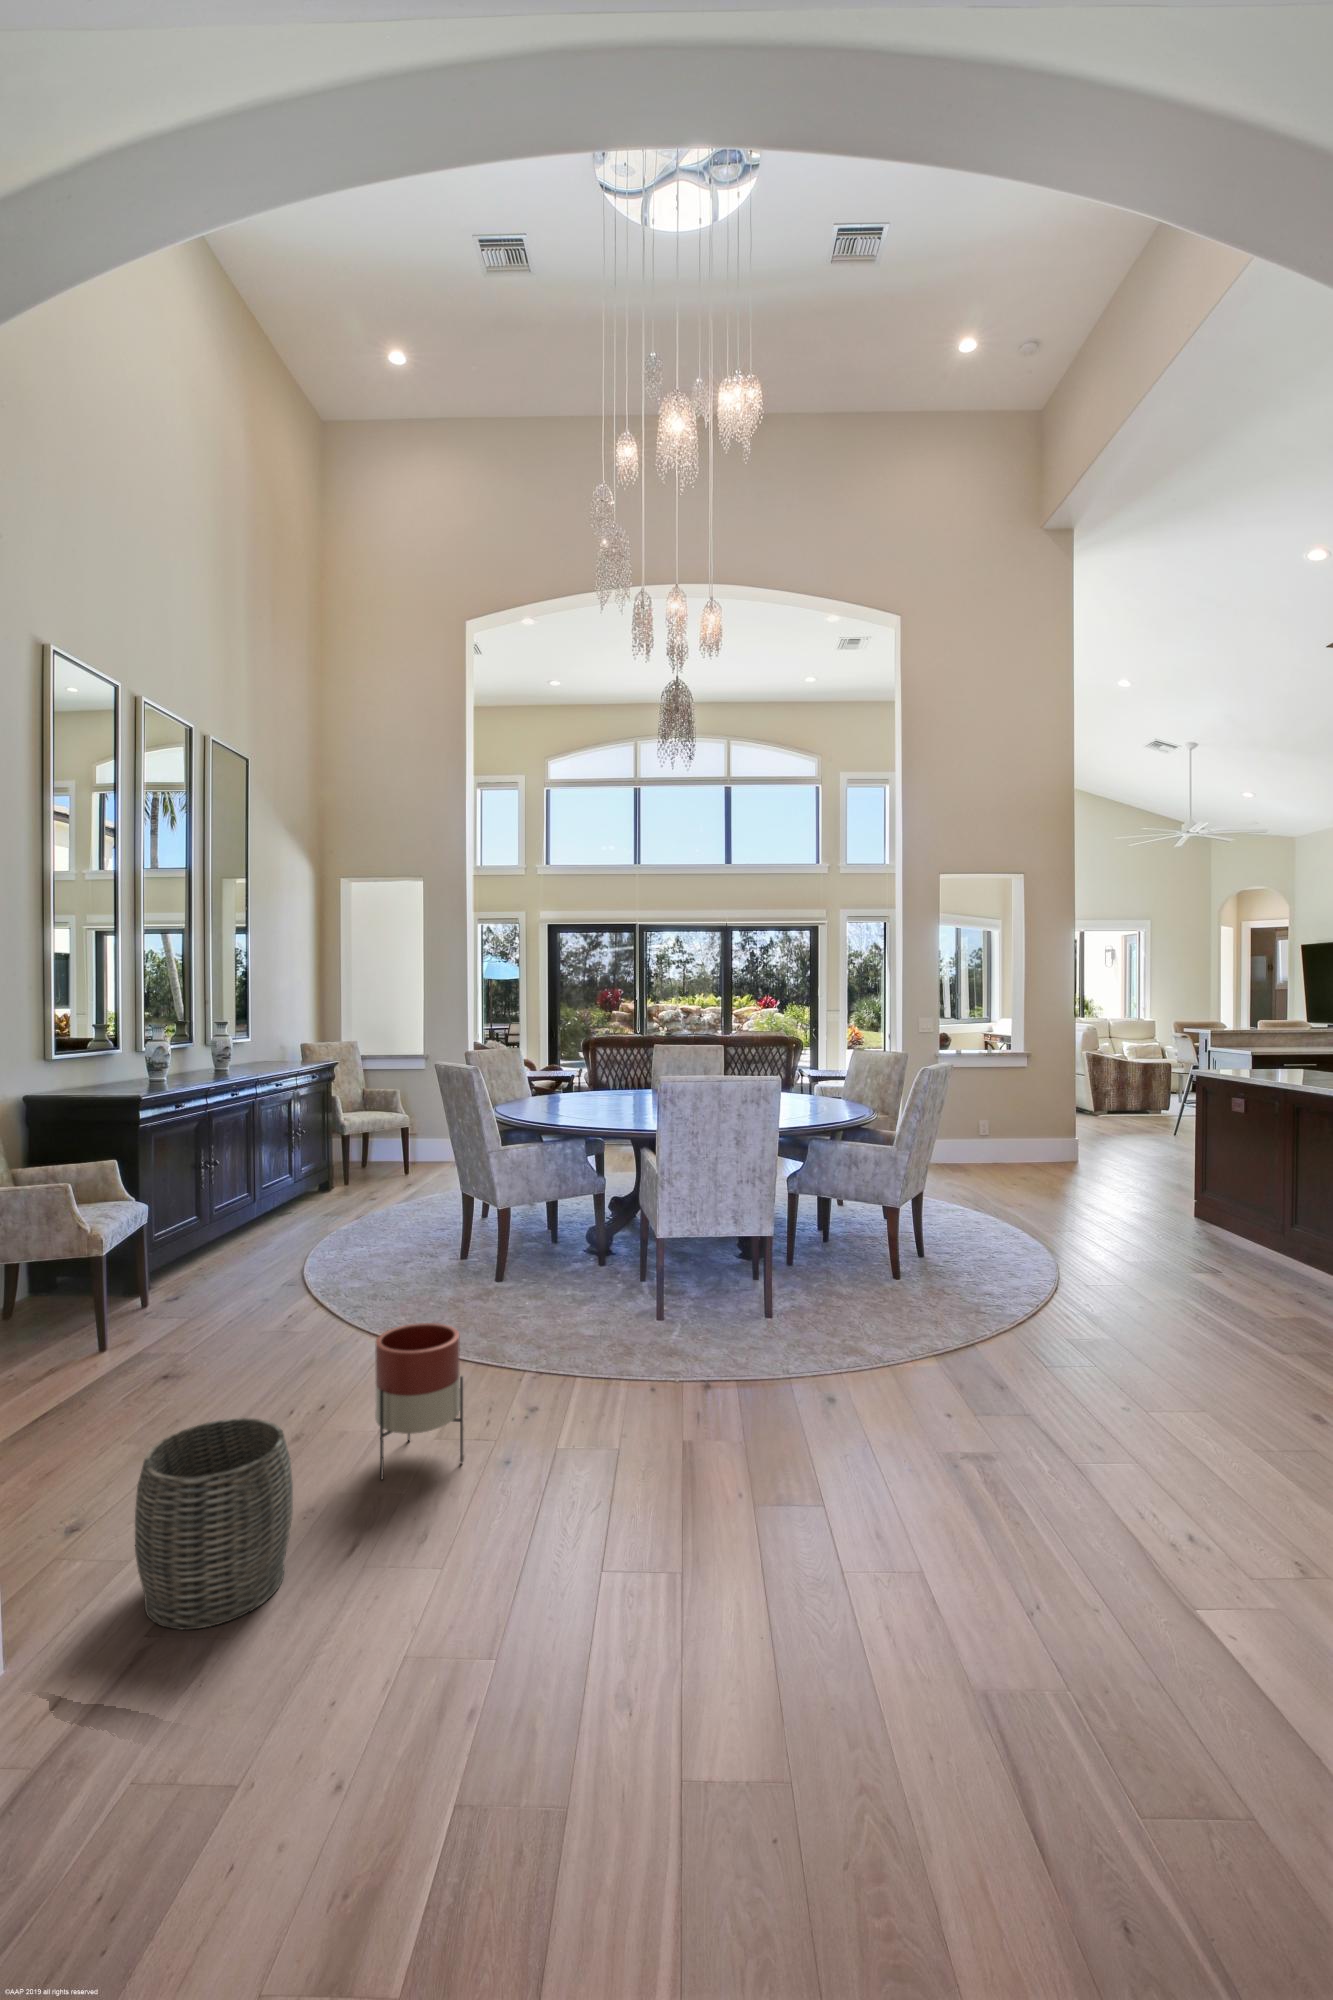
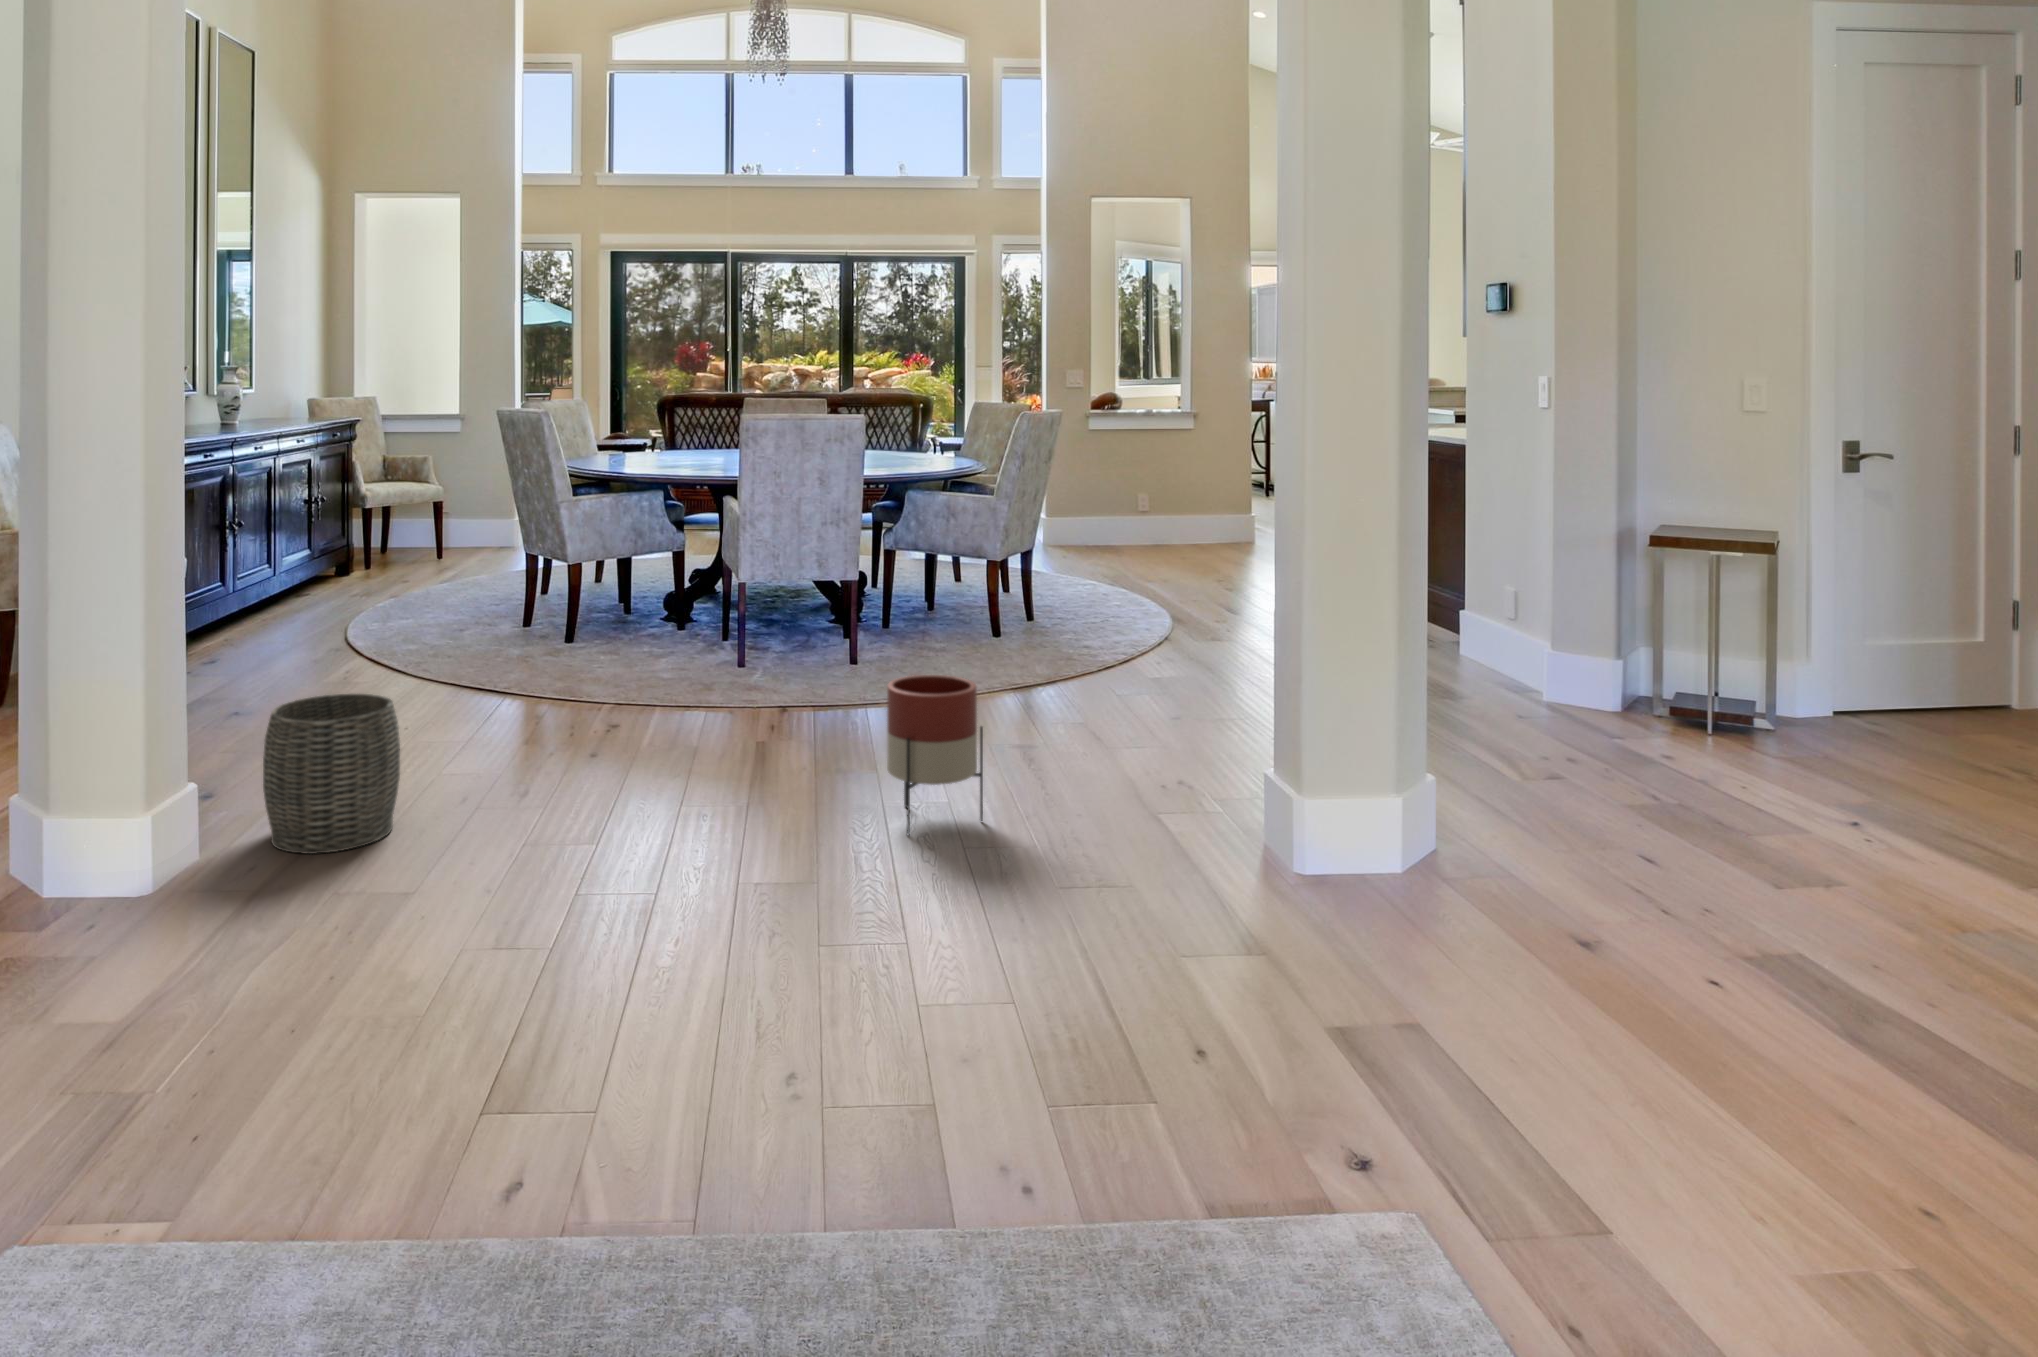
planter: present [375,1323,463,1480] -> present [887,675,983,835]

